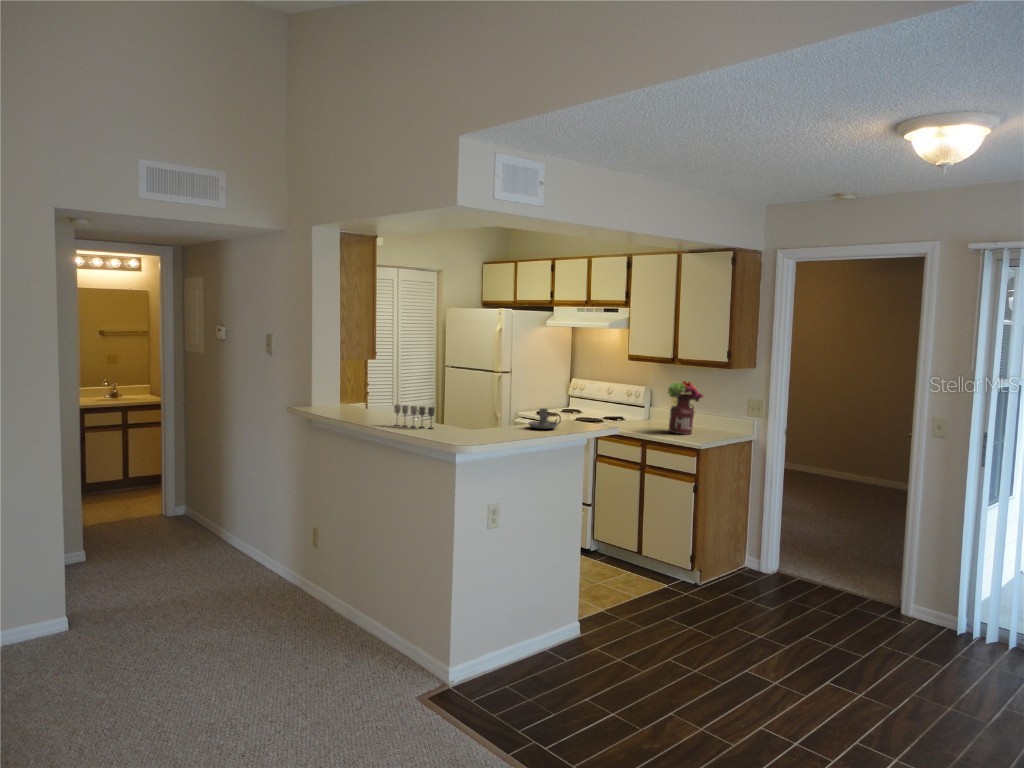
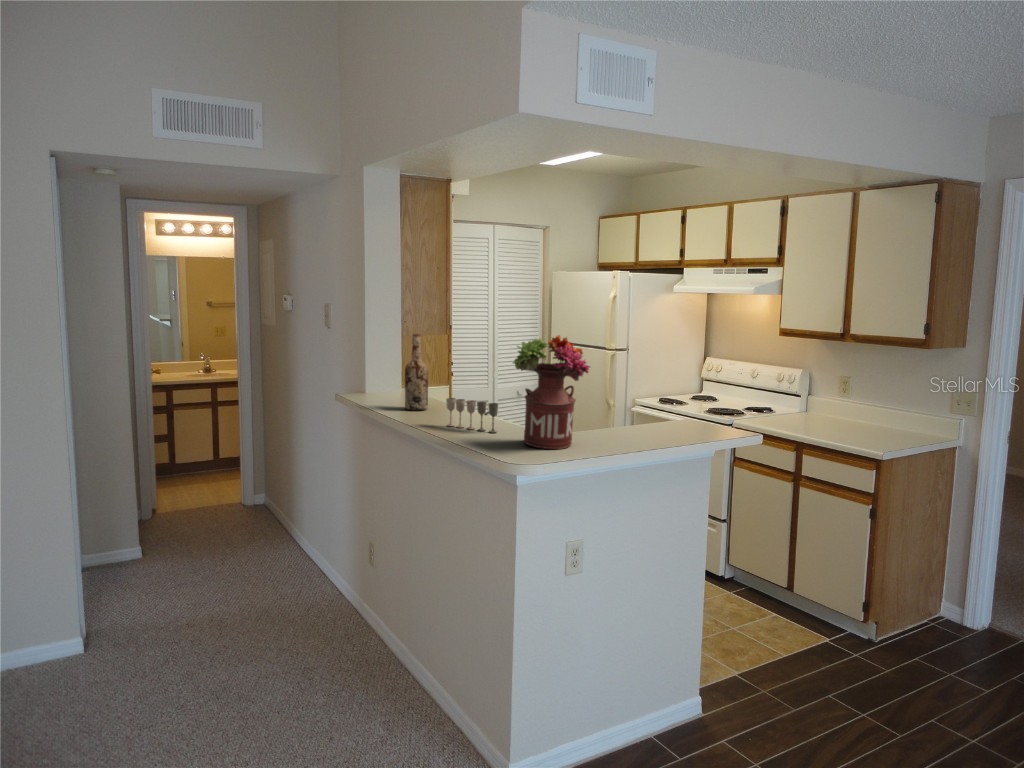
wine bottle: none [353,358,371,417] -> present [405,334,428,410]
flower arrangement: present [668,381,703,434] -> present [513,335,590,449]
candle holder: present [529,408,561,429] -> none [630,407,678,436]

